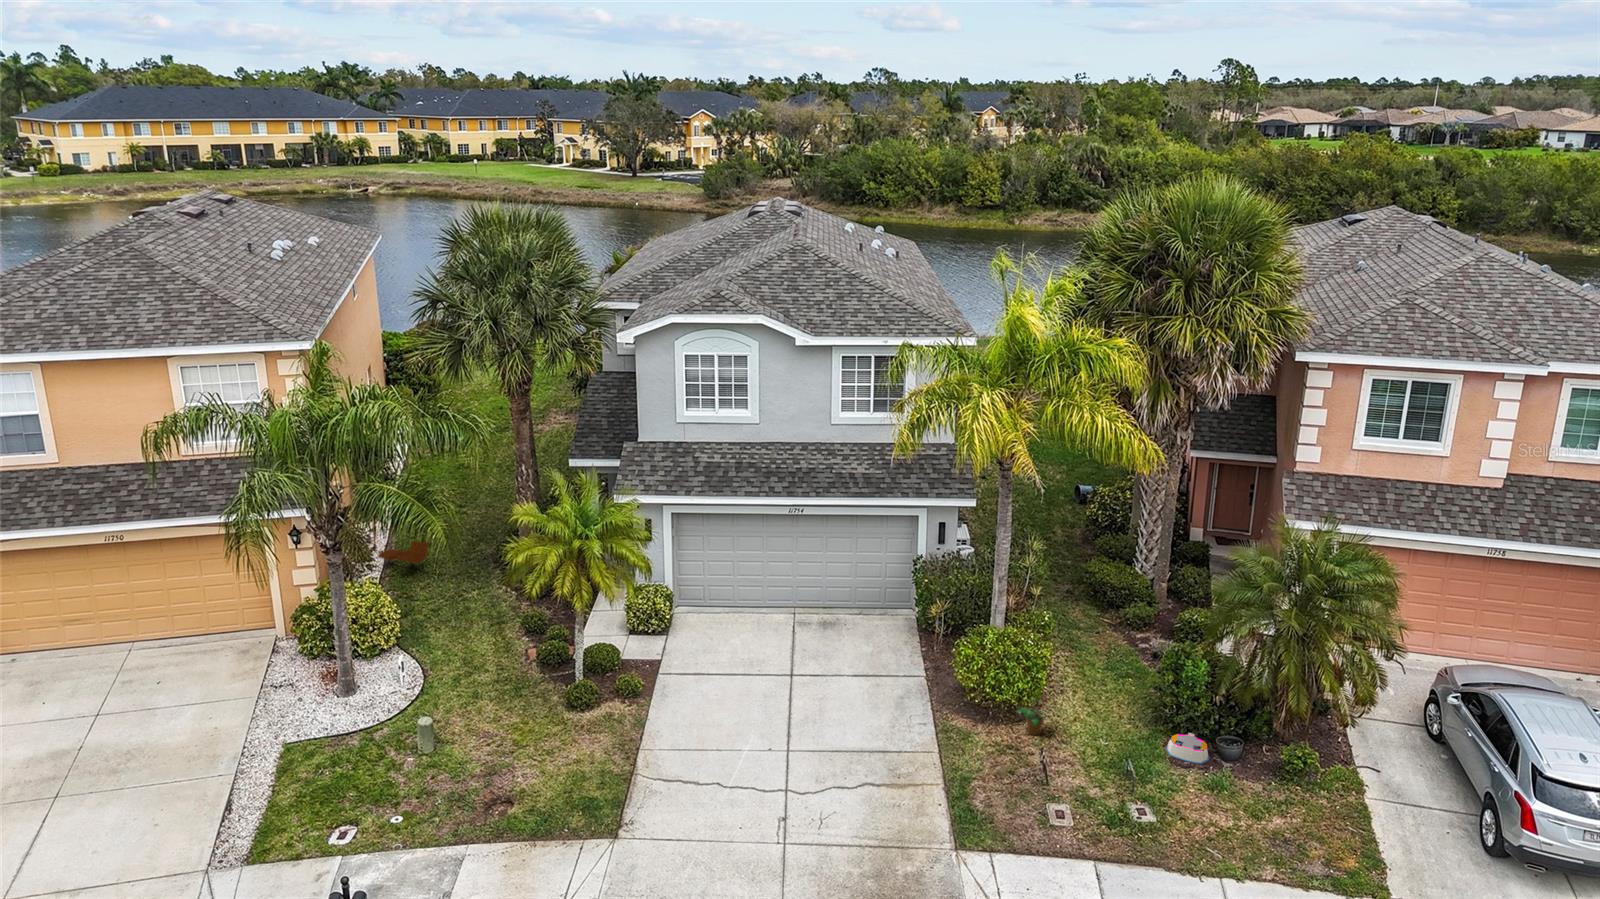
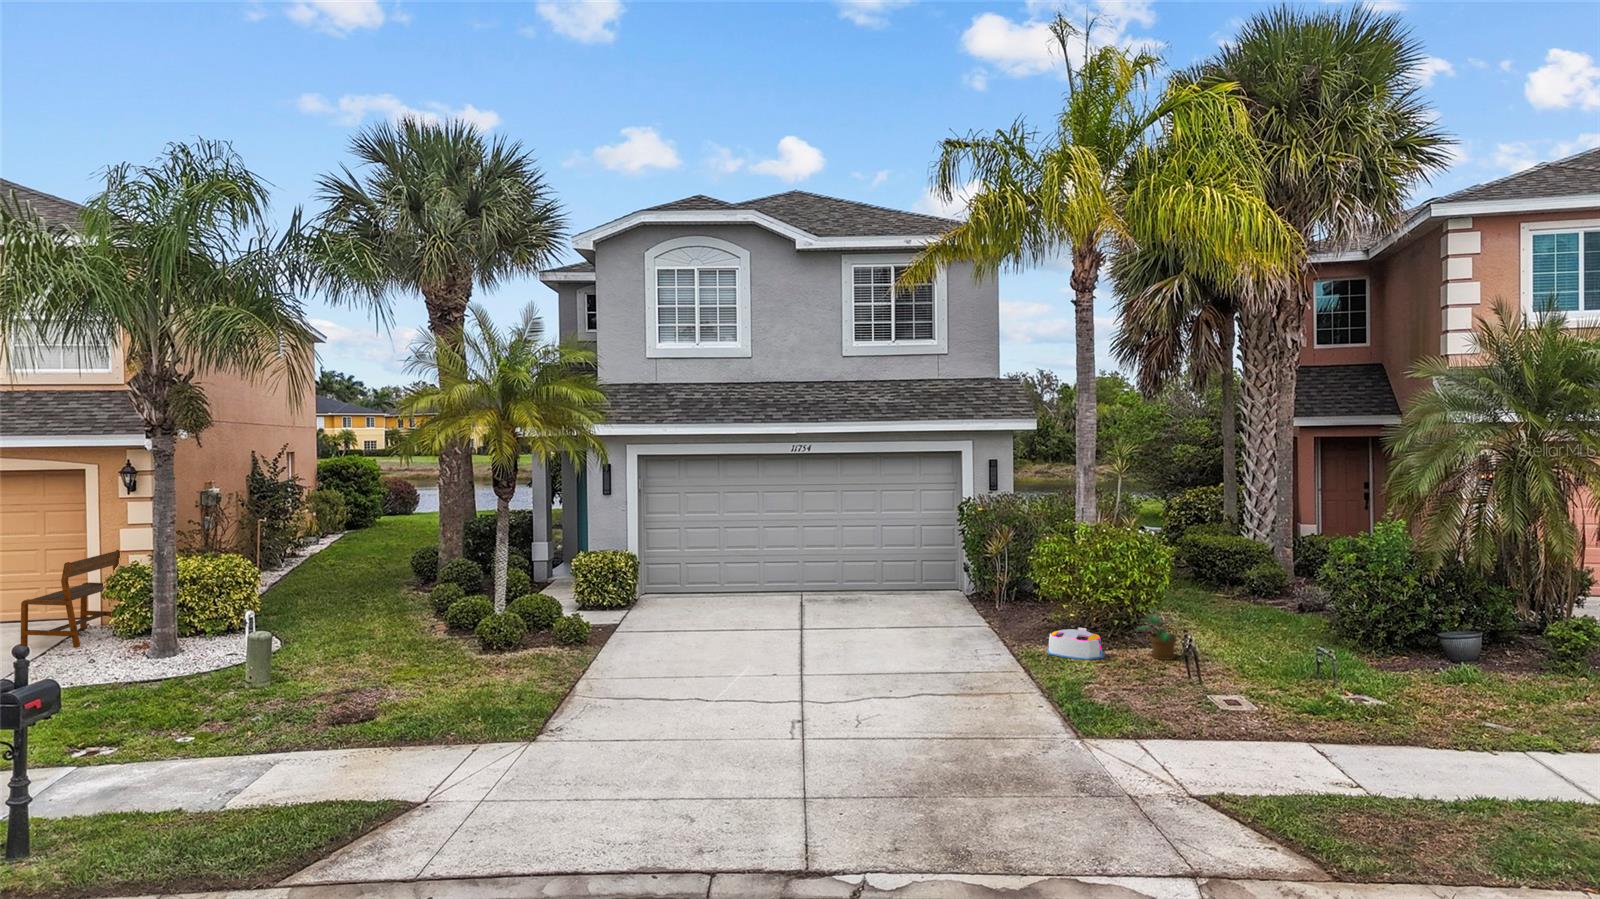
lounge chair: present [378,541,429,572] -> none [261,518,329,586]
bench: none [237,587,305,669] -> present [20,550,120,647]
storage bin: present [1166,733,1210,764] -> present [1047,628,1105,660]

